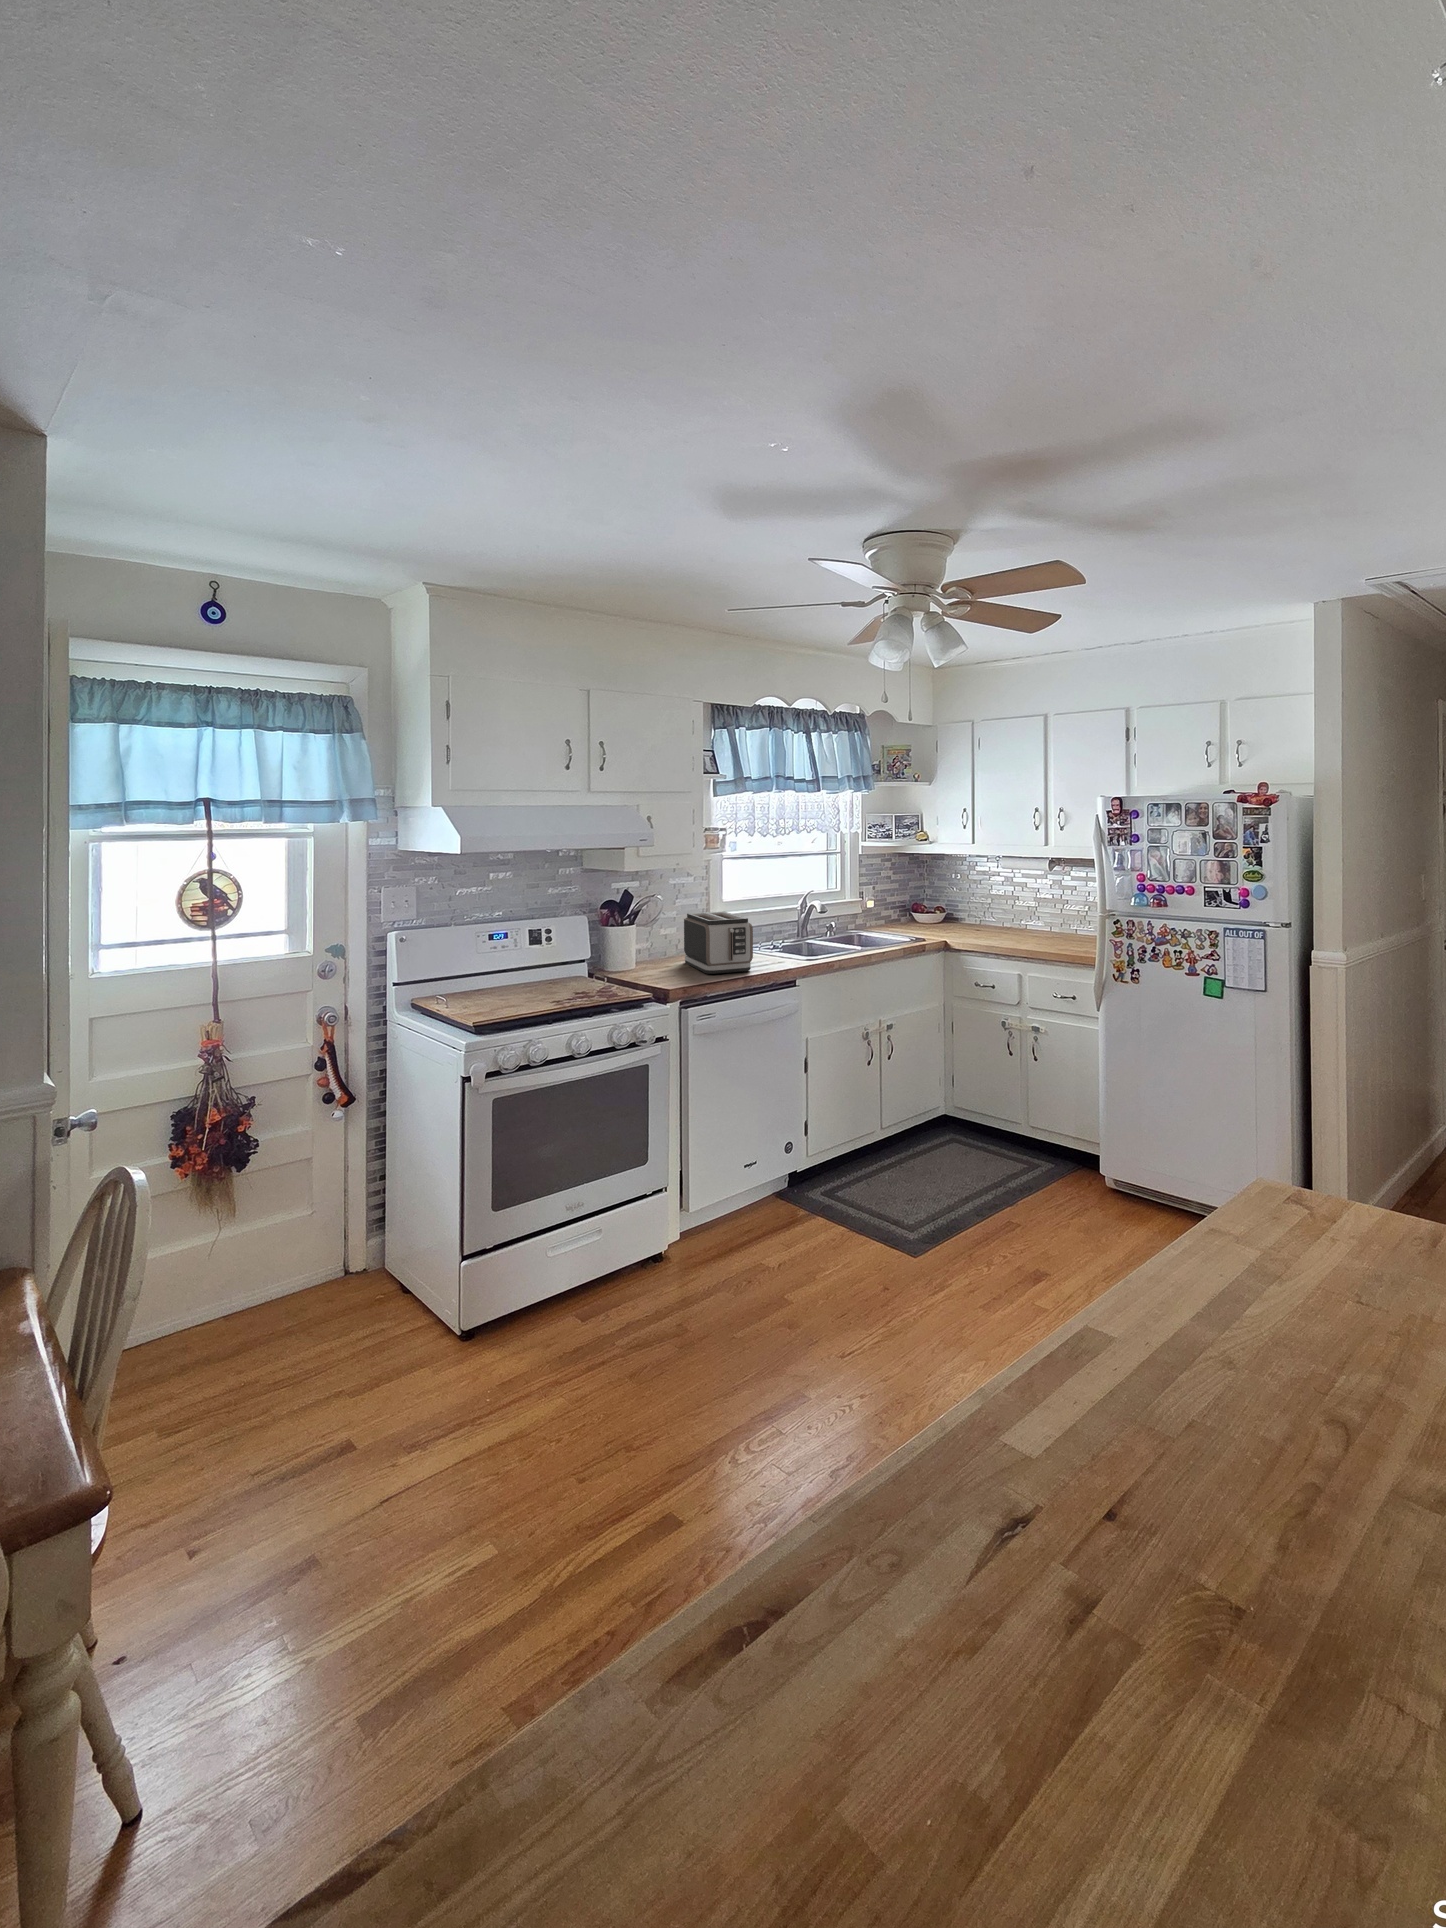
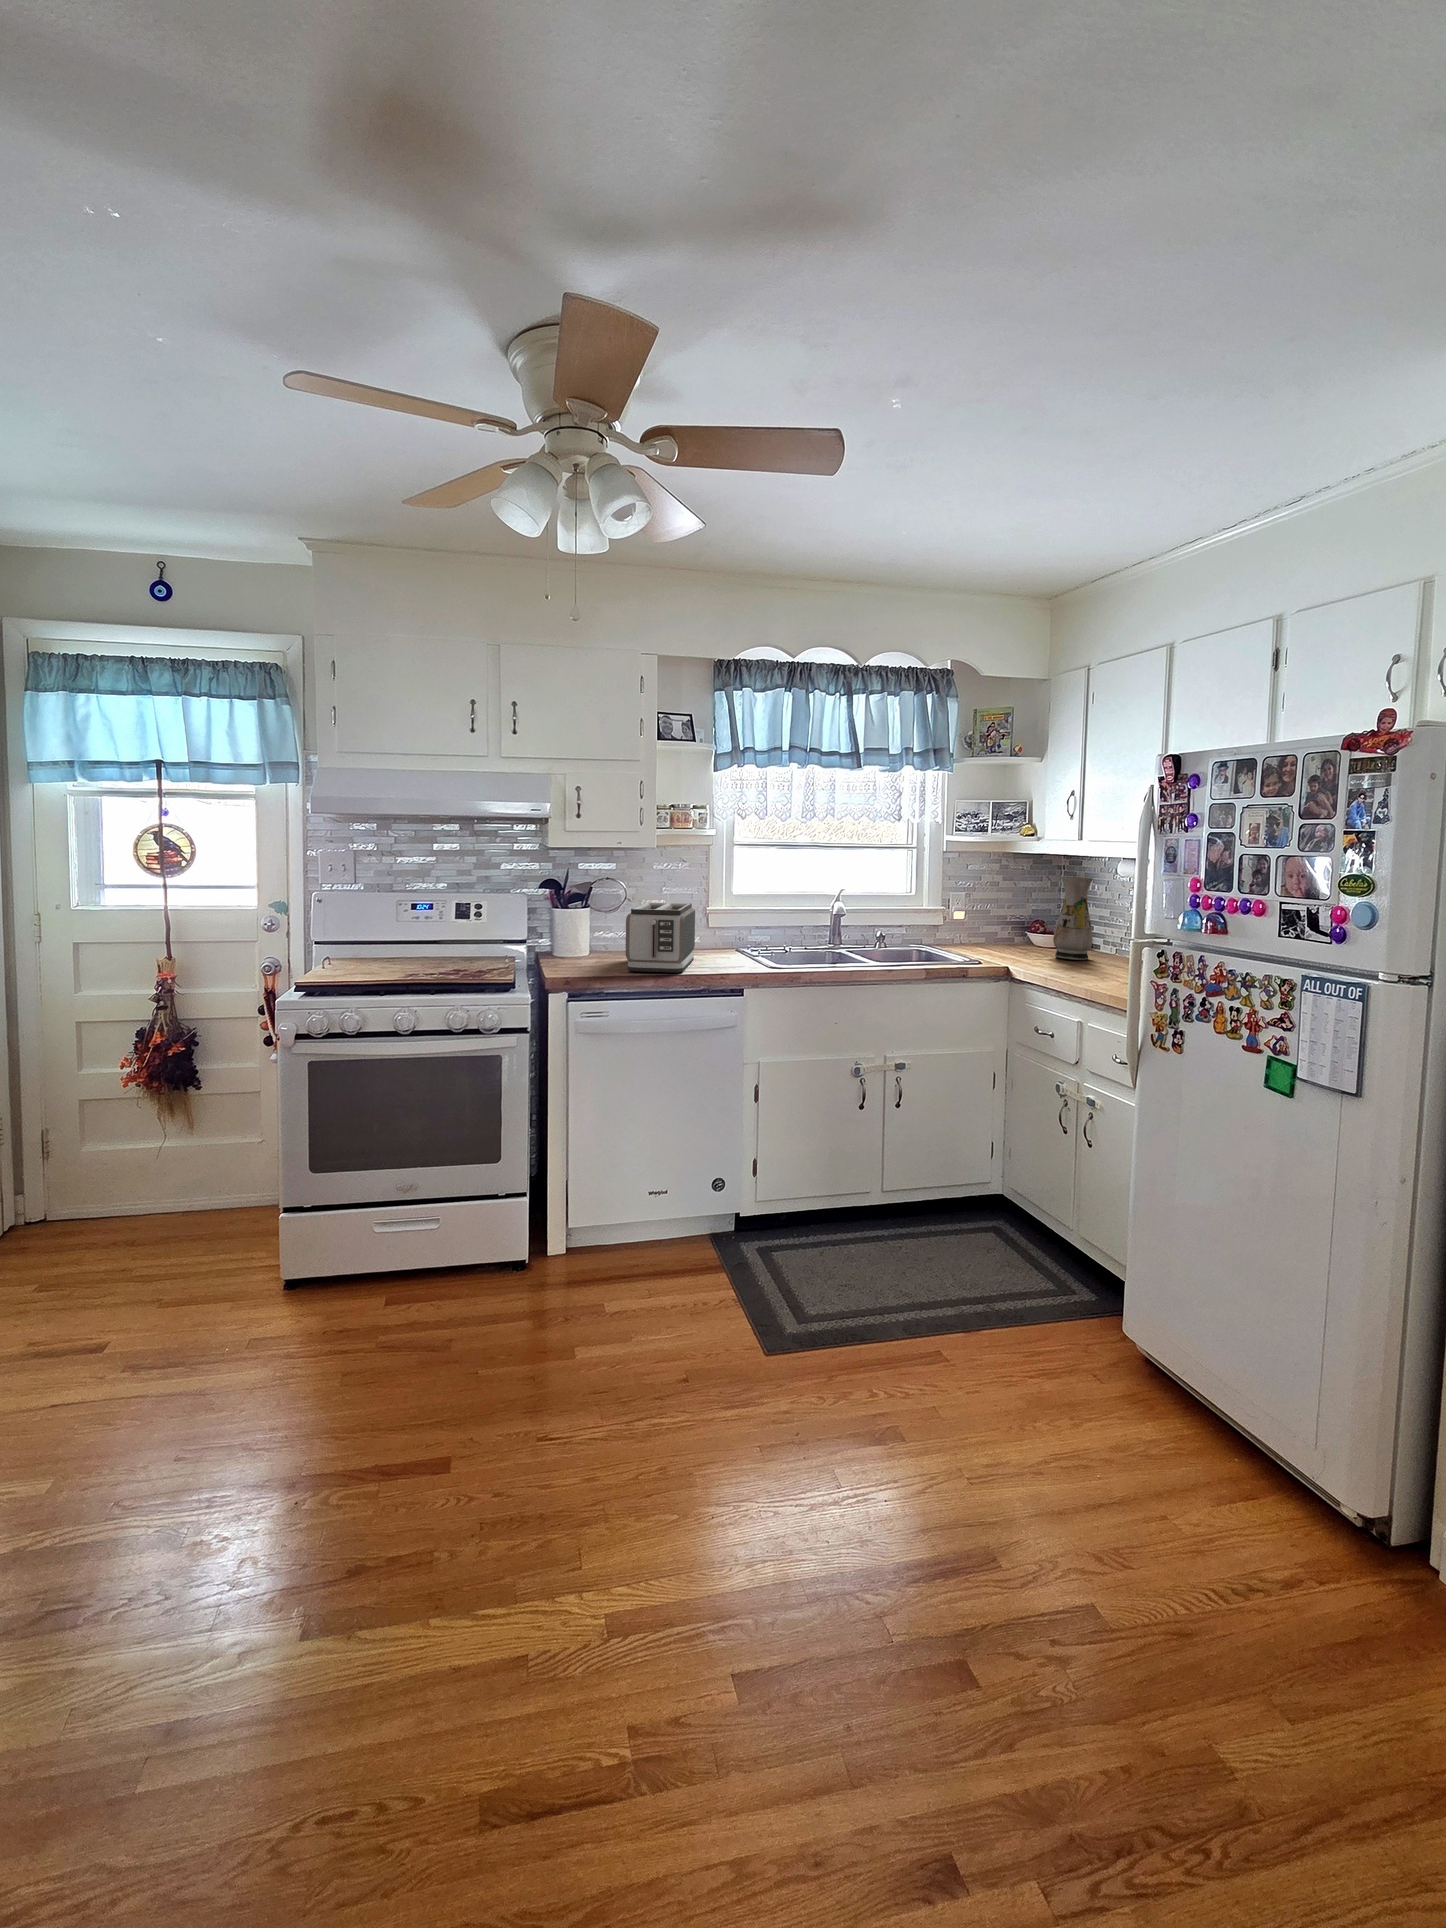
vase: none [954,870,981,930] -> present [1053,876,1093,960]

